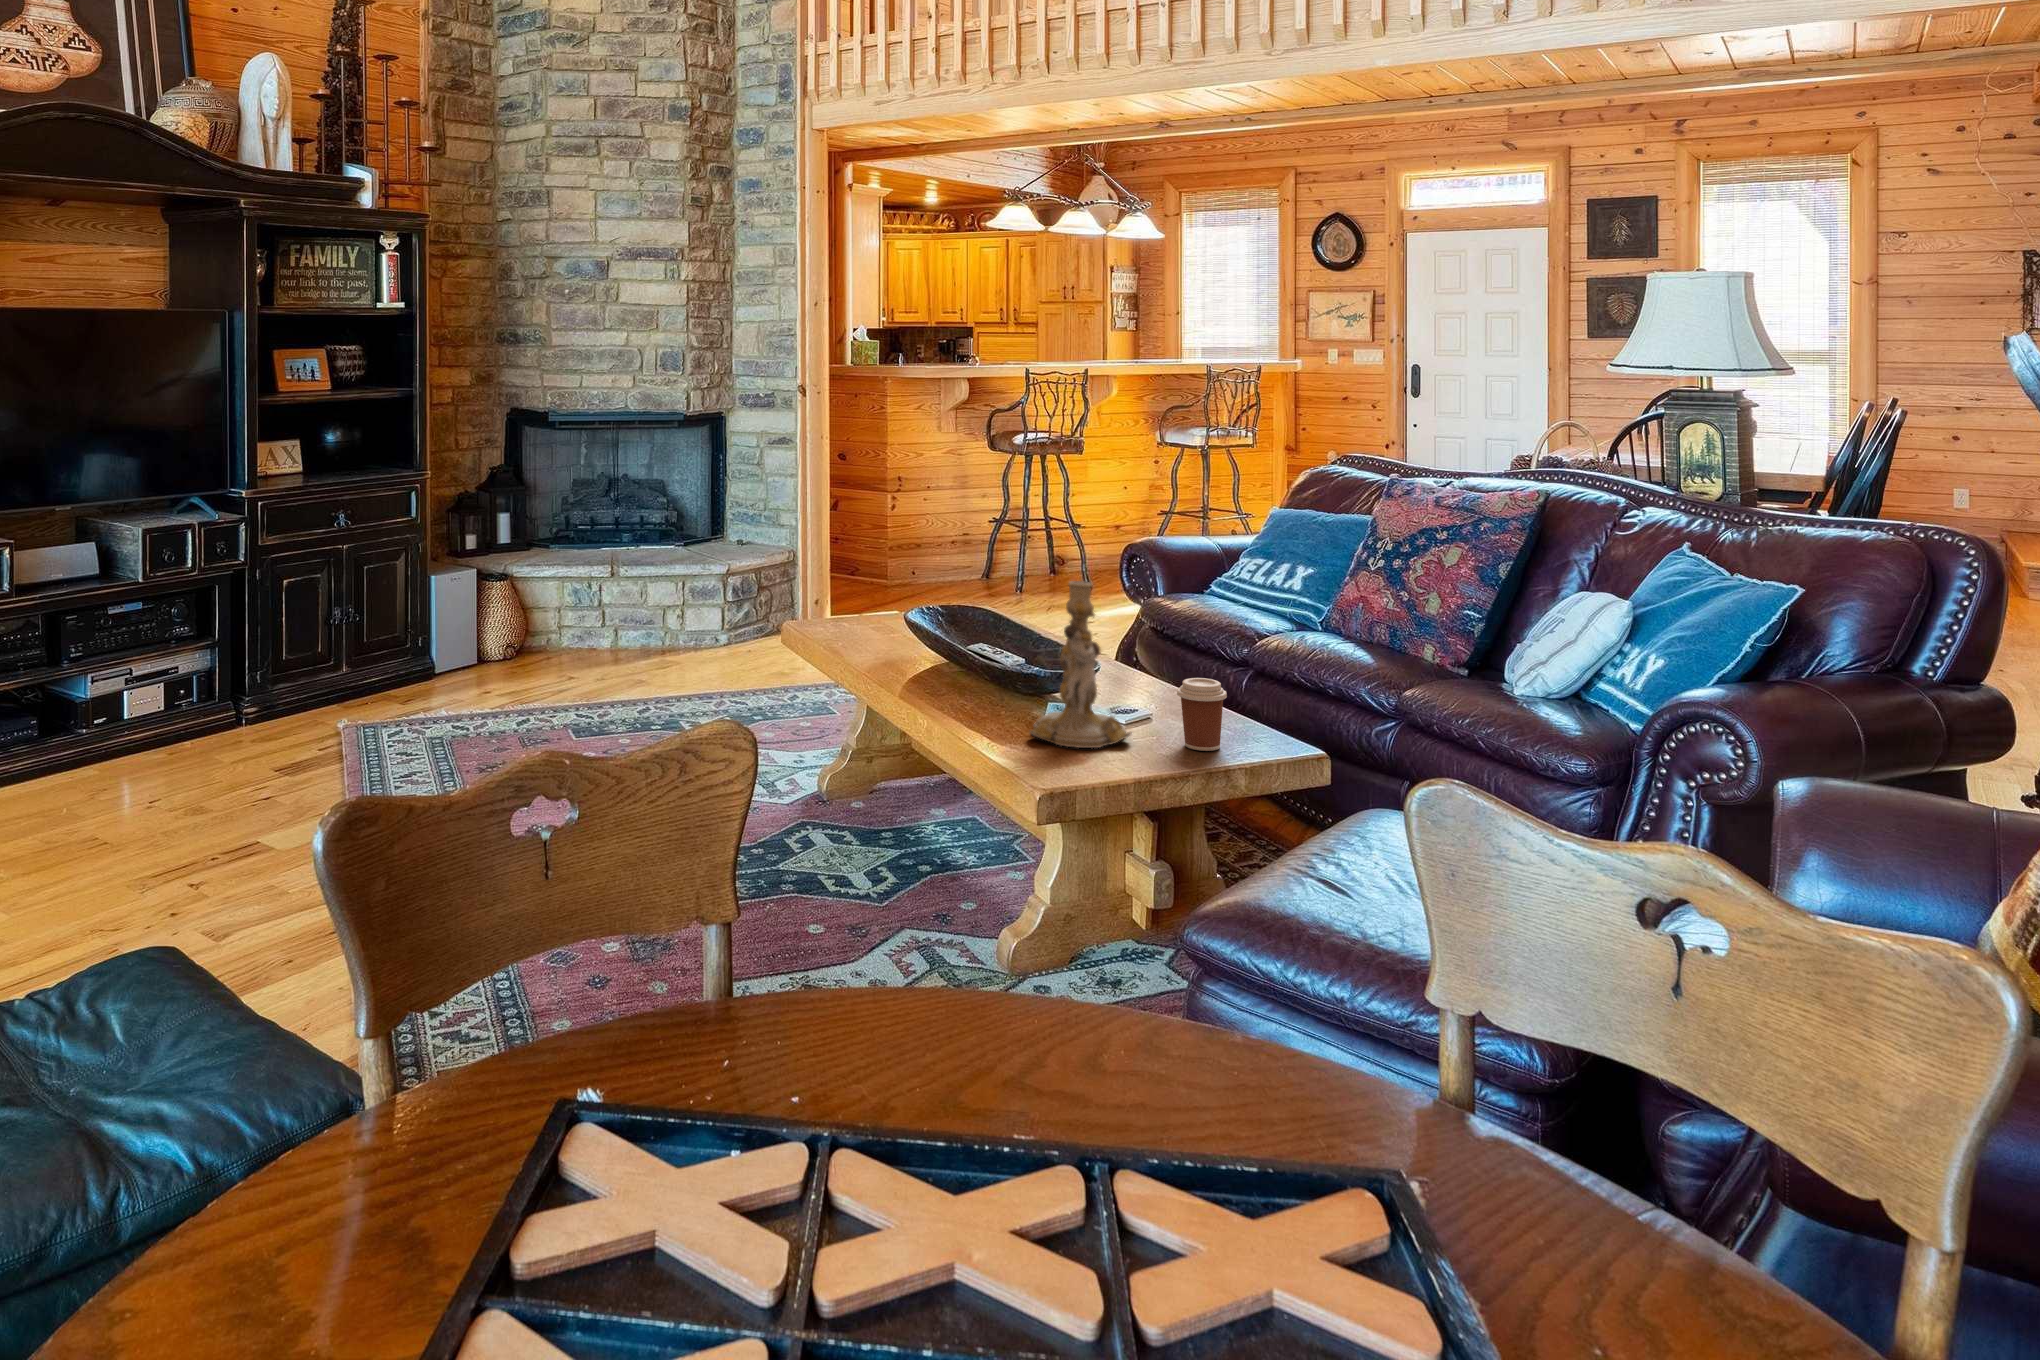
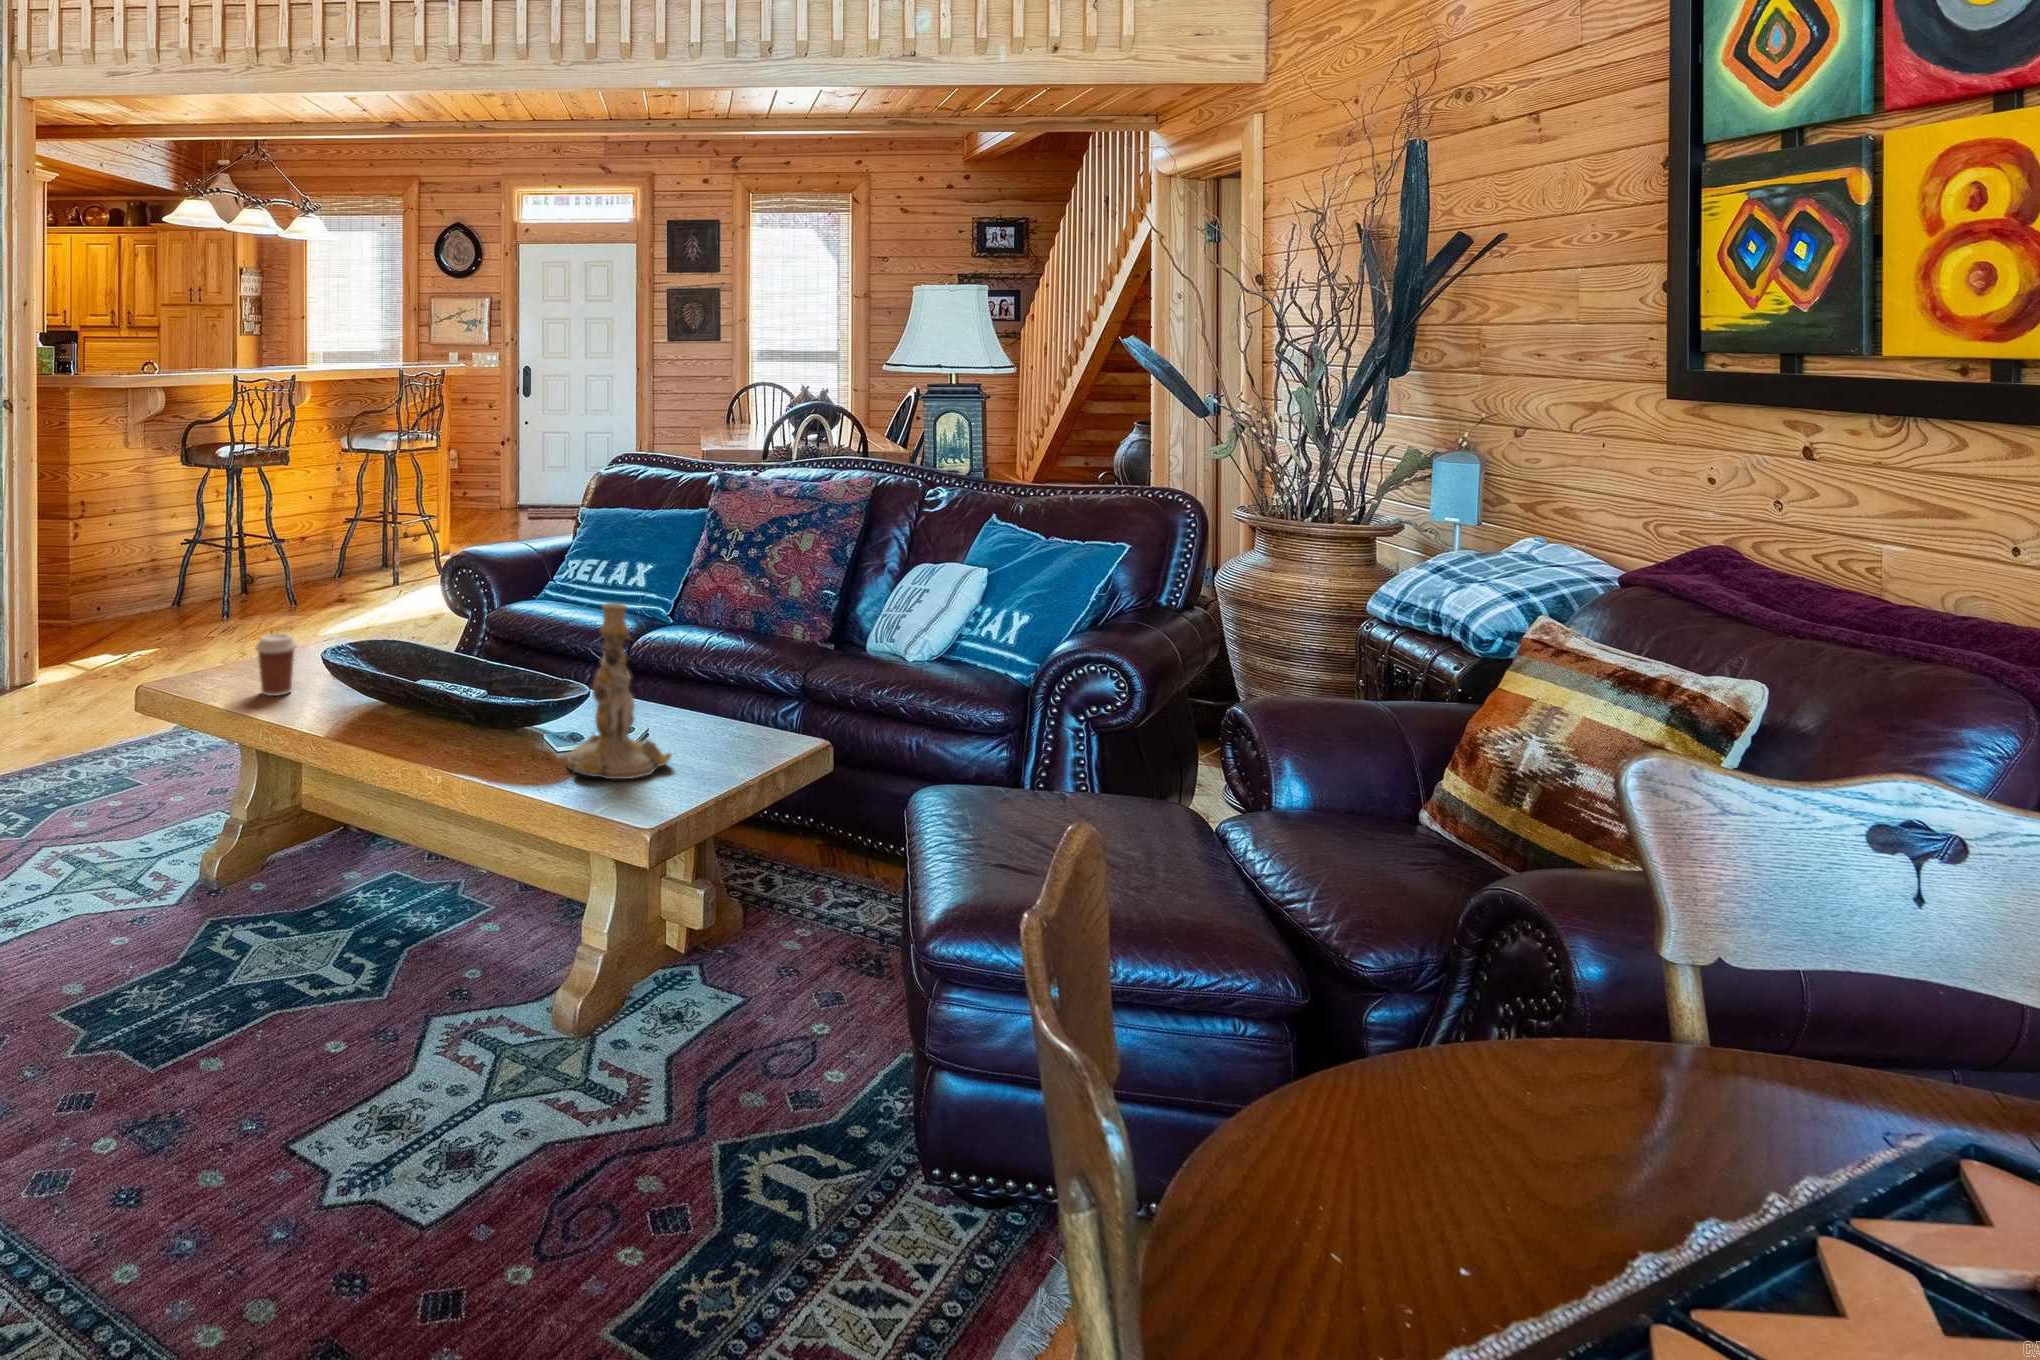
coffee cup: present [1177,678,1227,751] -> present [255,634,297,696]

